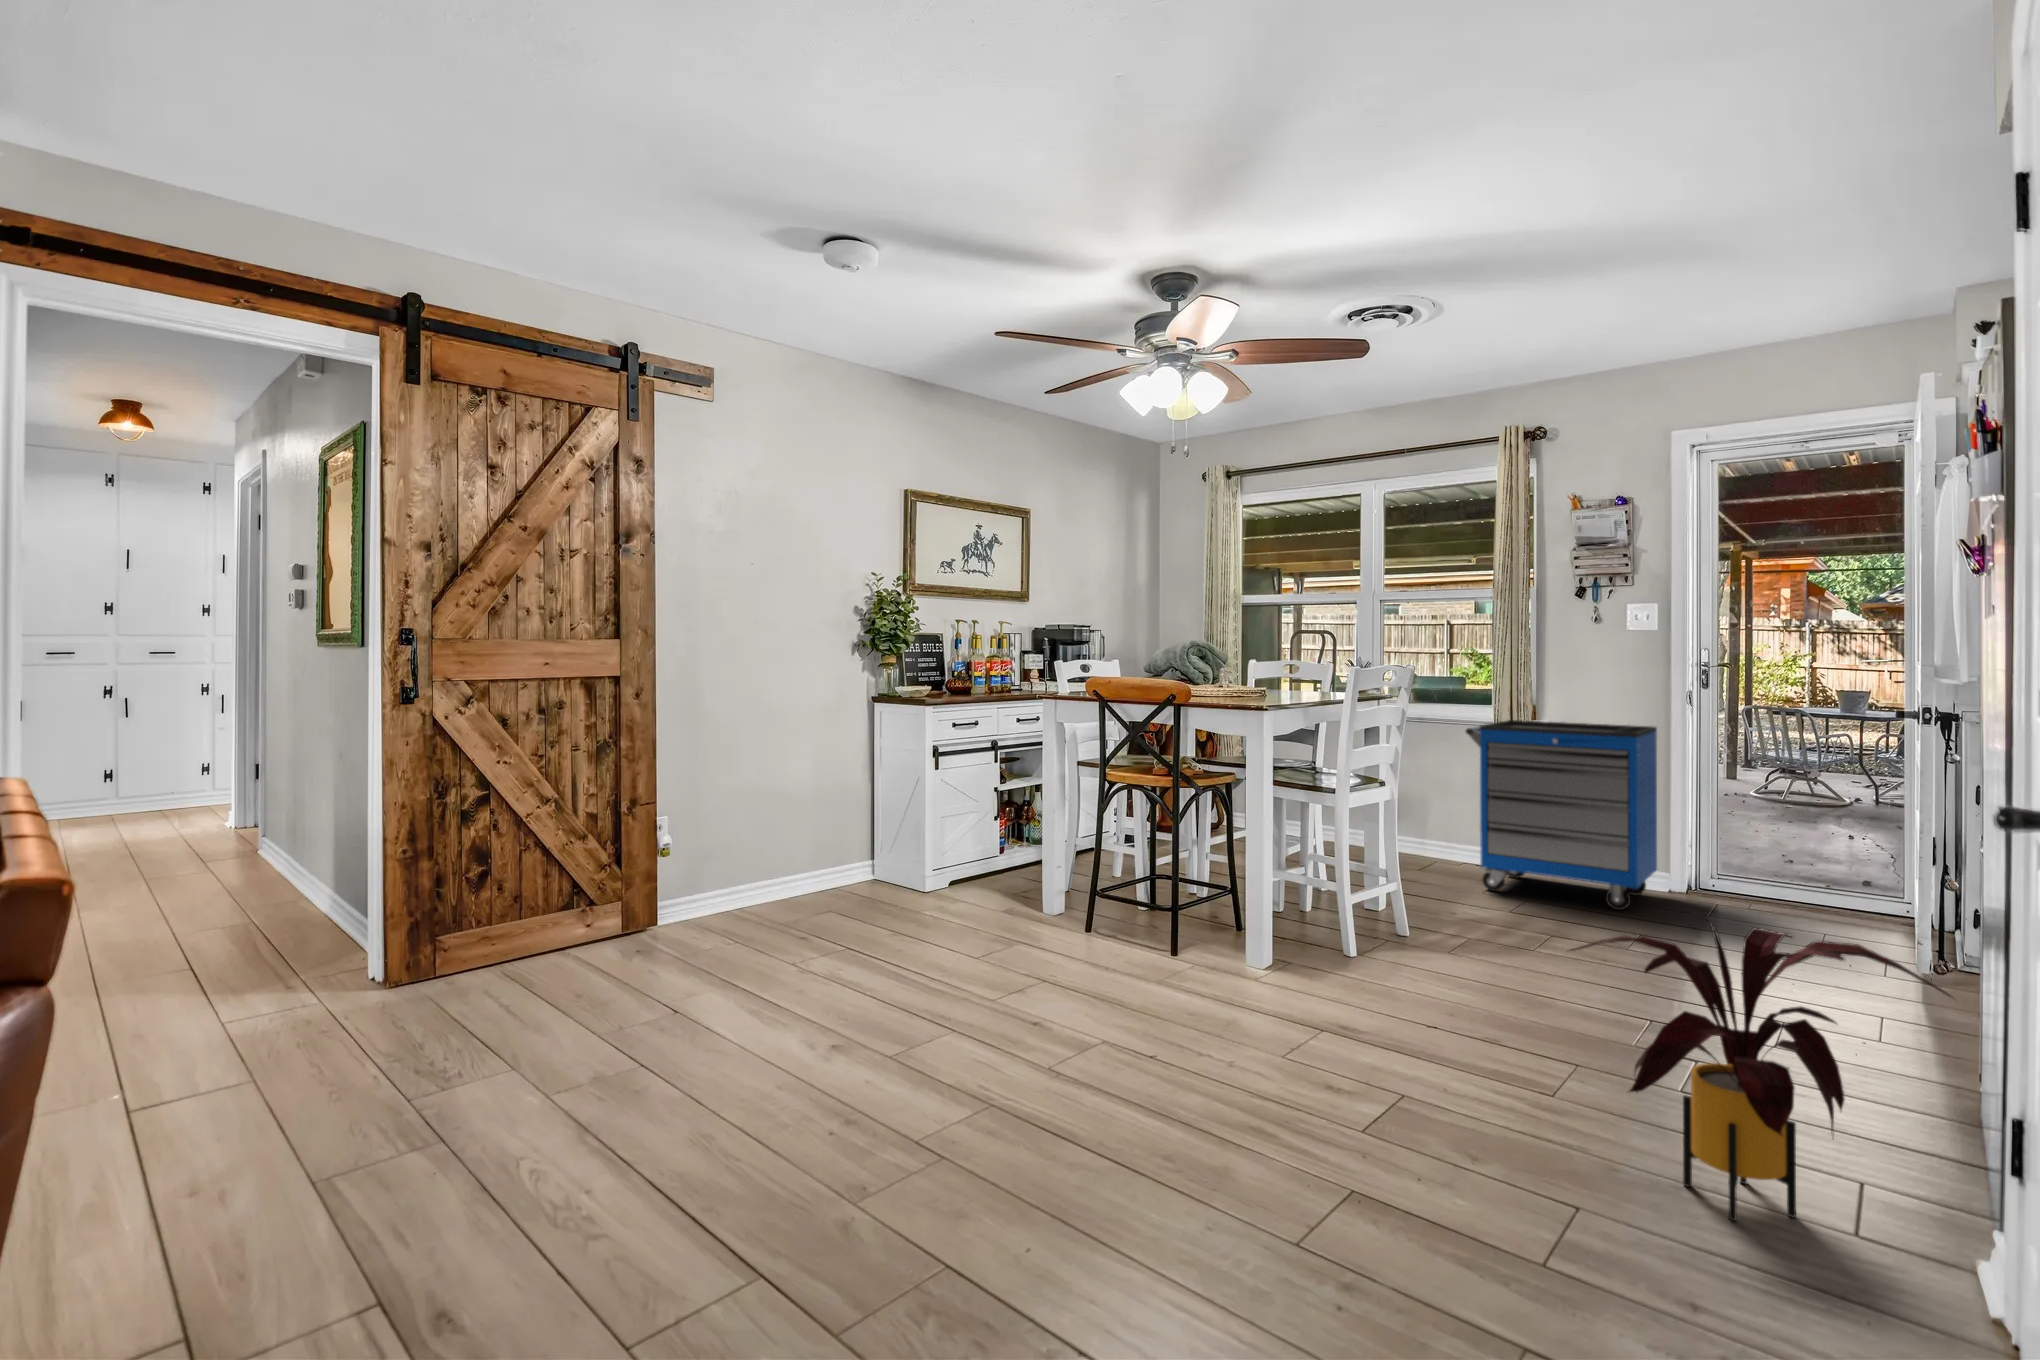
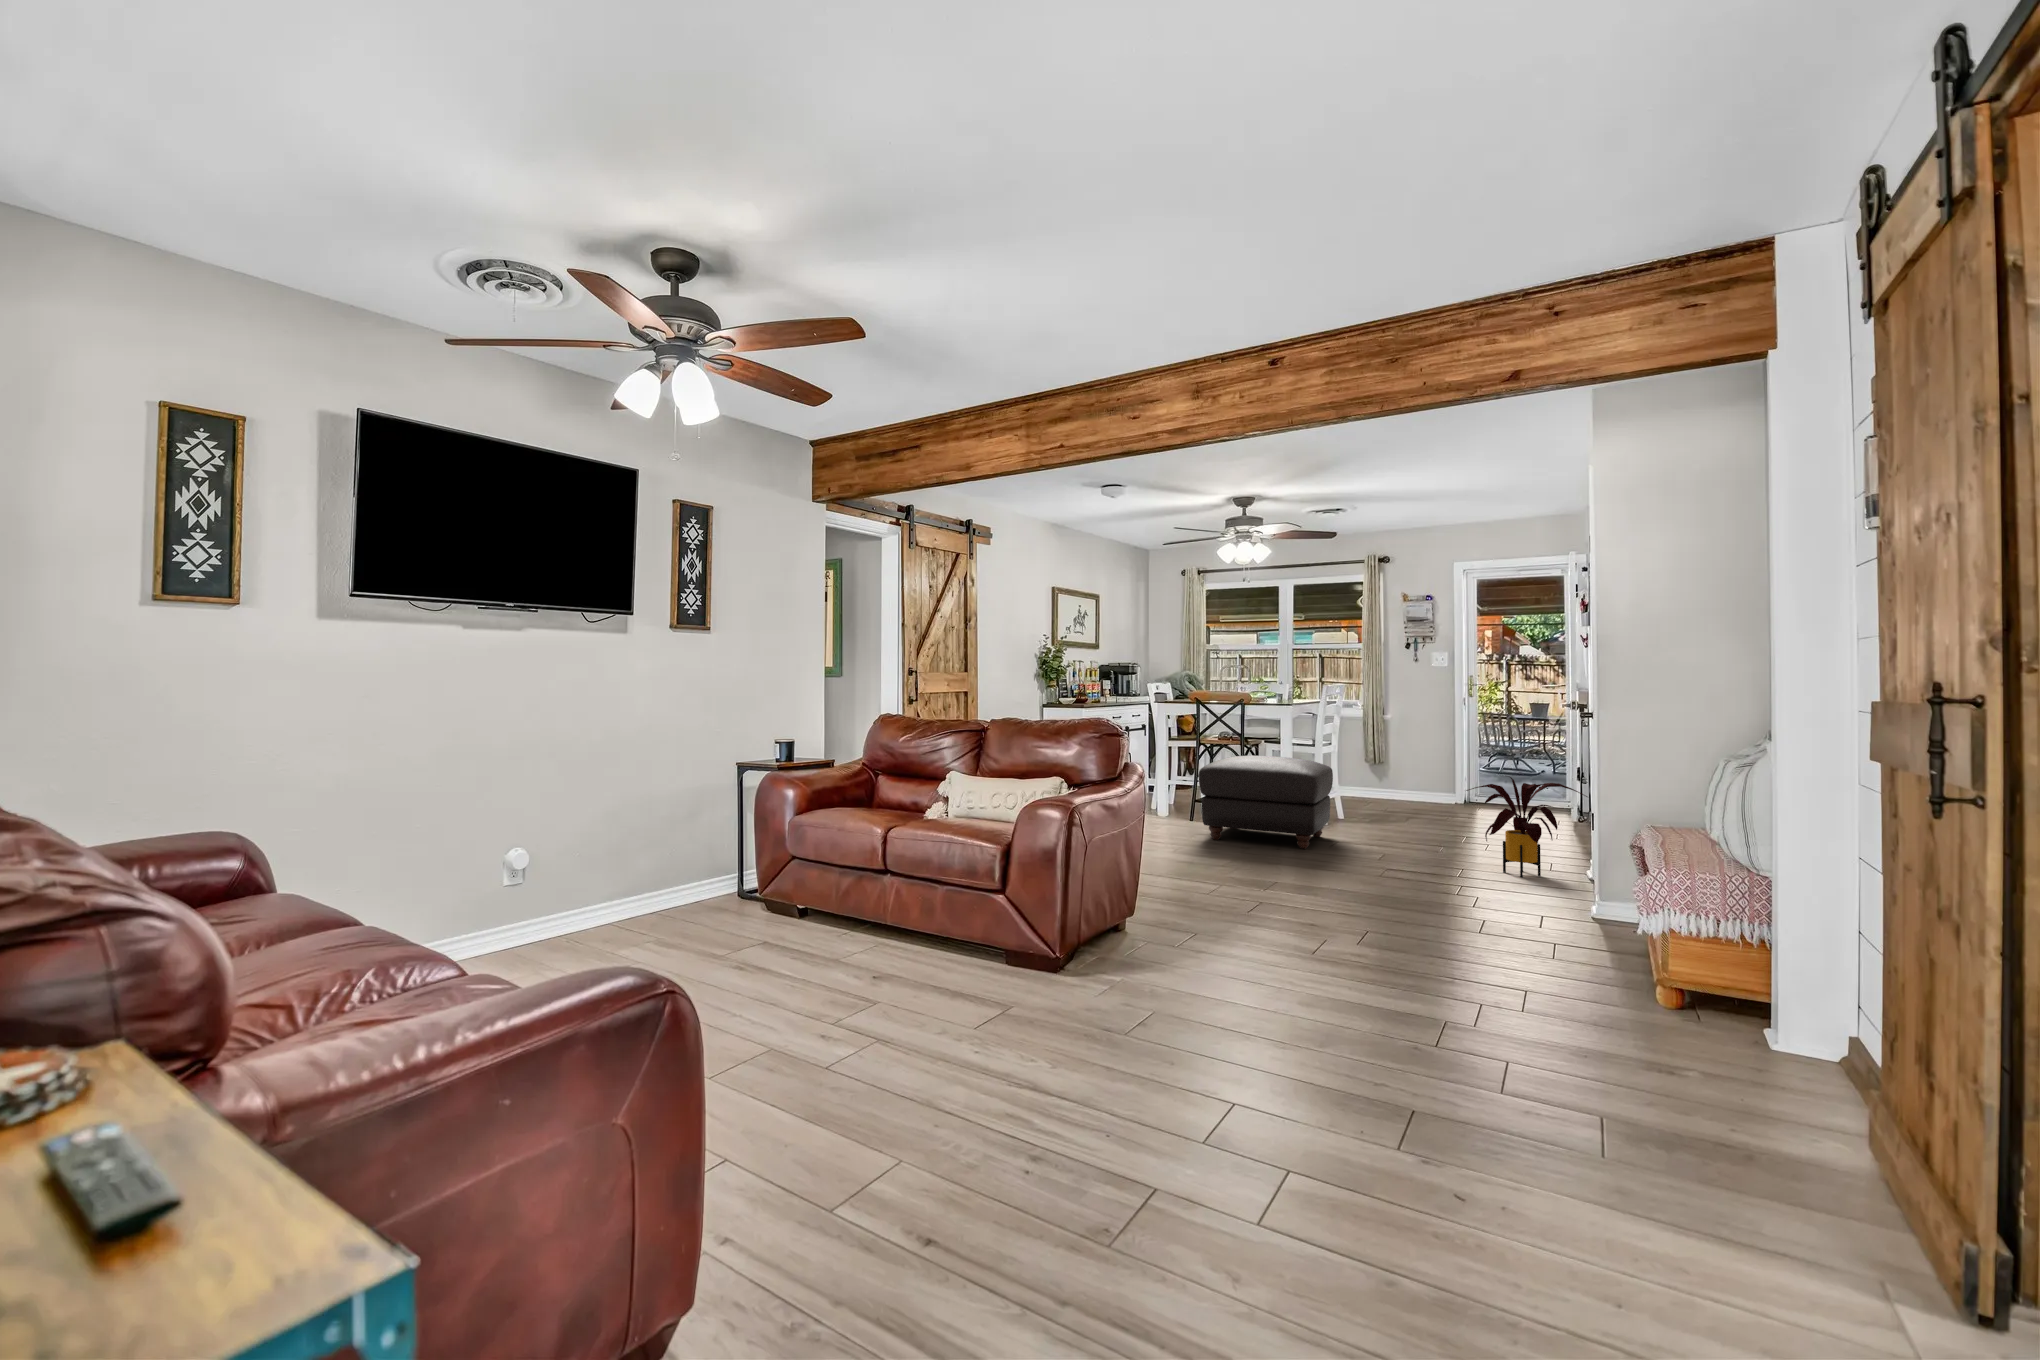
storage cabinet: present [1466,720,1657,910] -> none [1355,714,1450,808]
ottoman: none [1020,810,1329,1039] -> present [1199,756,1333,849]

